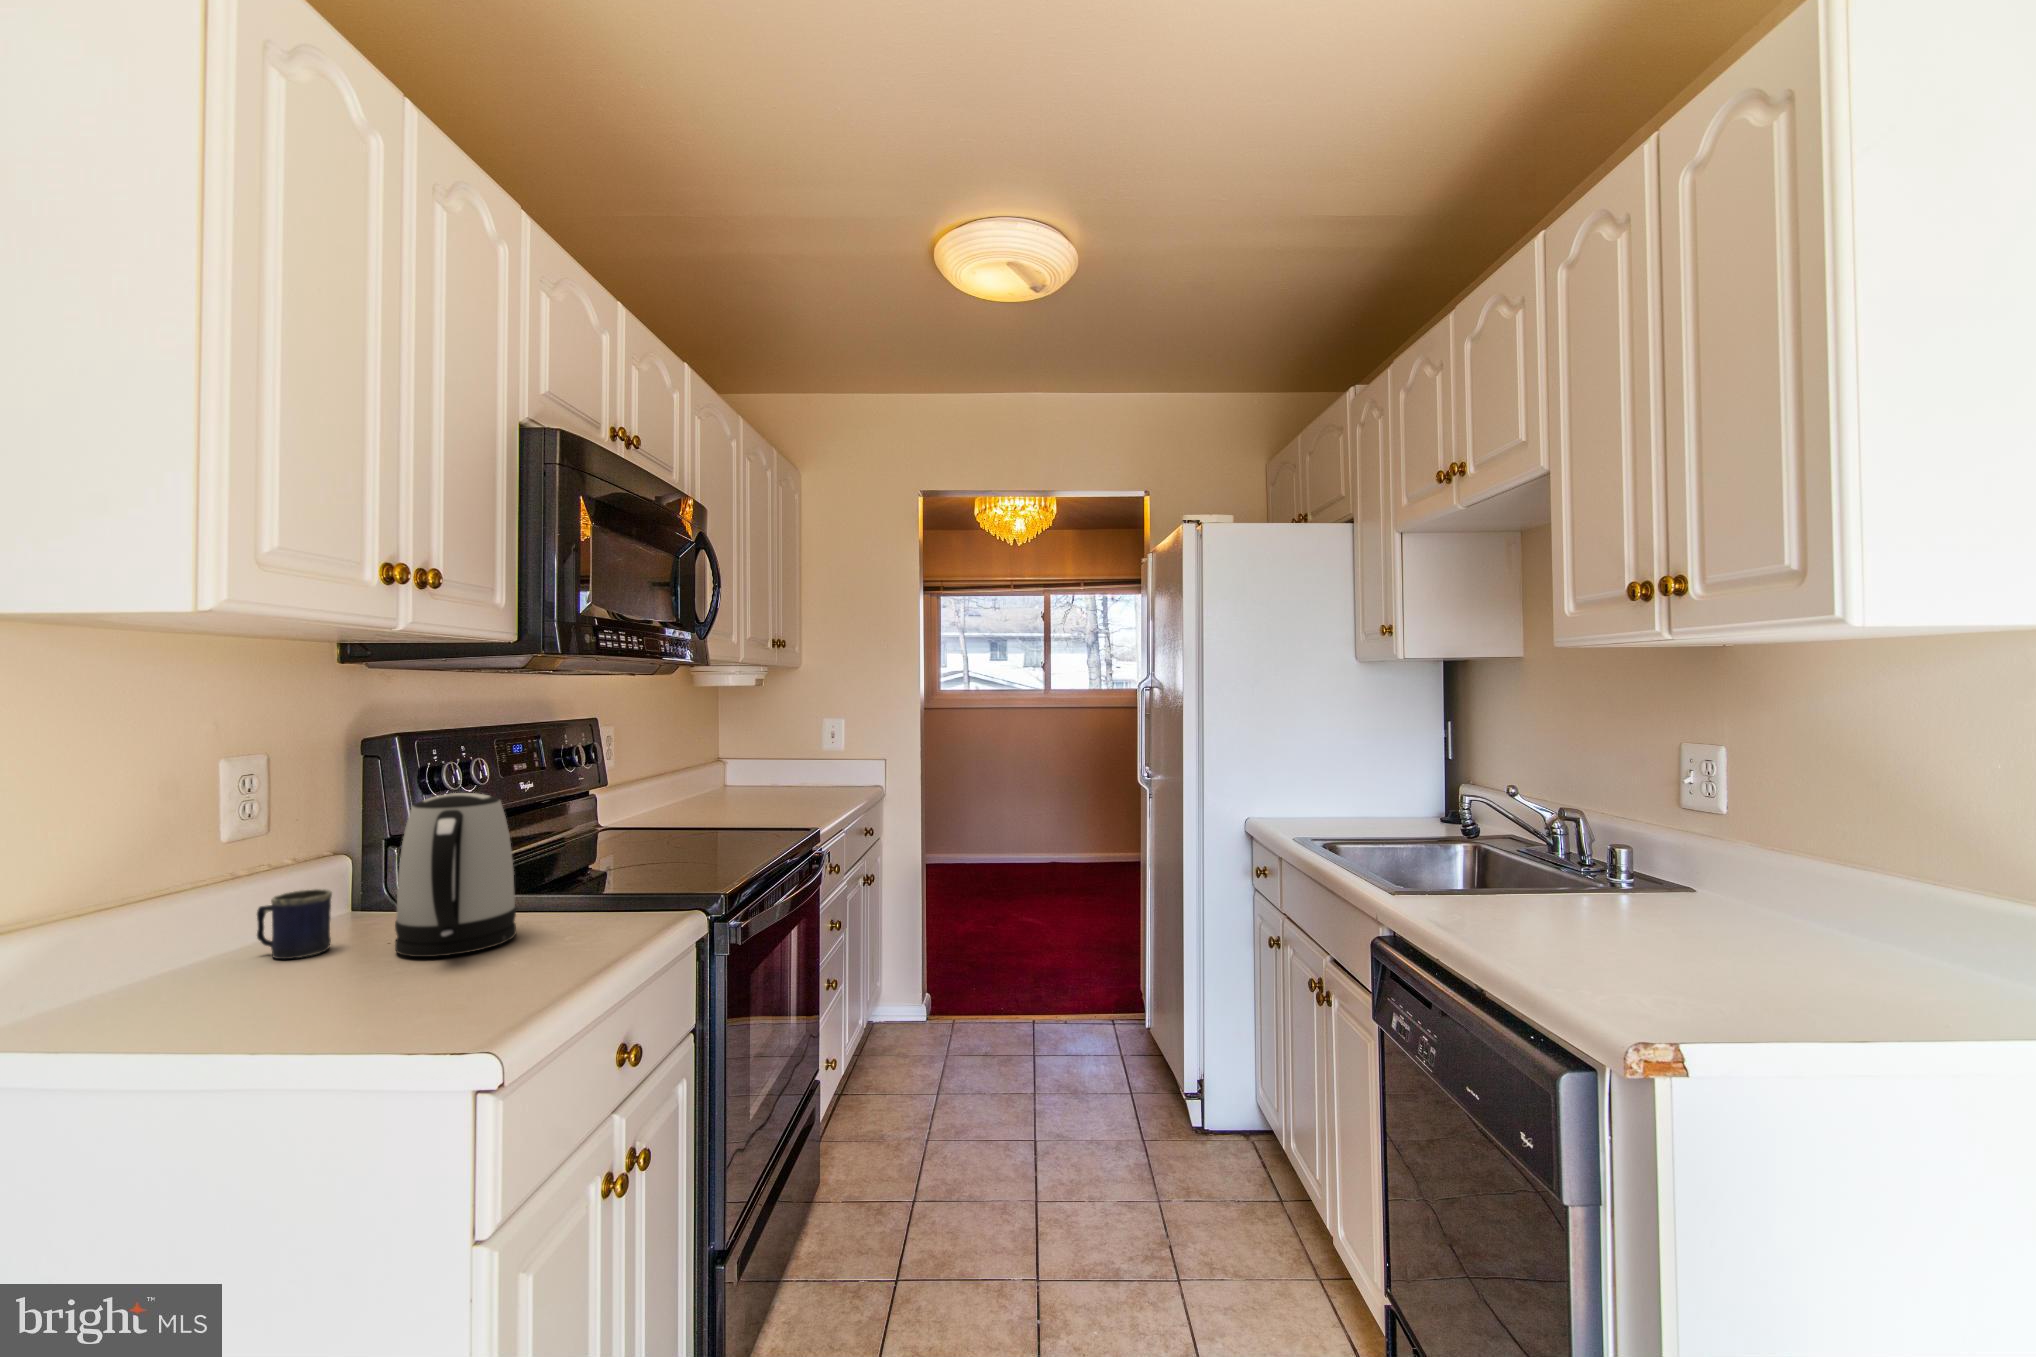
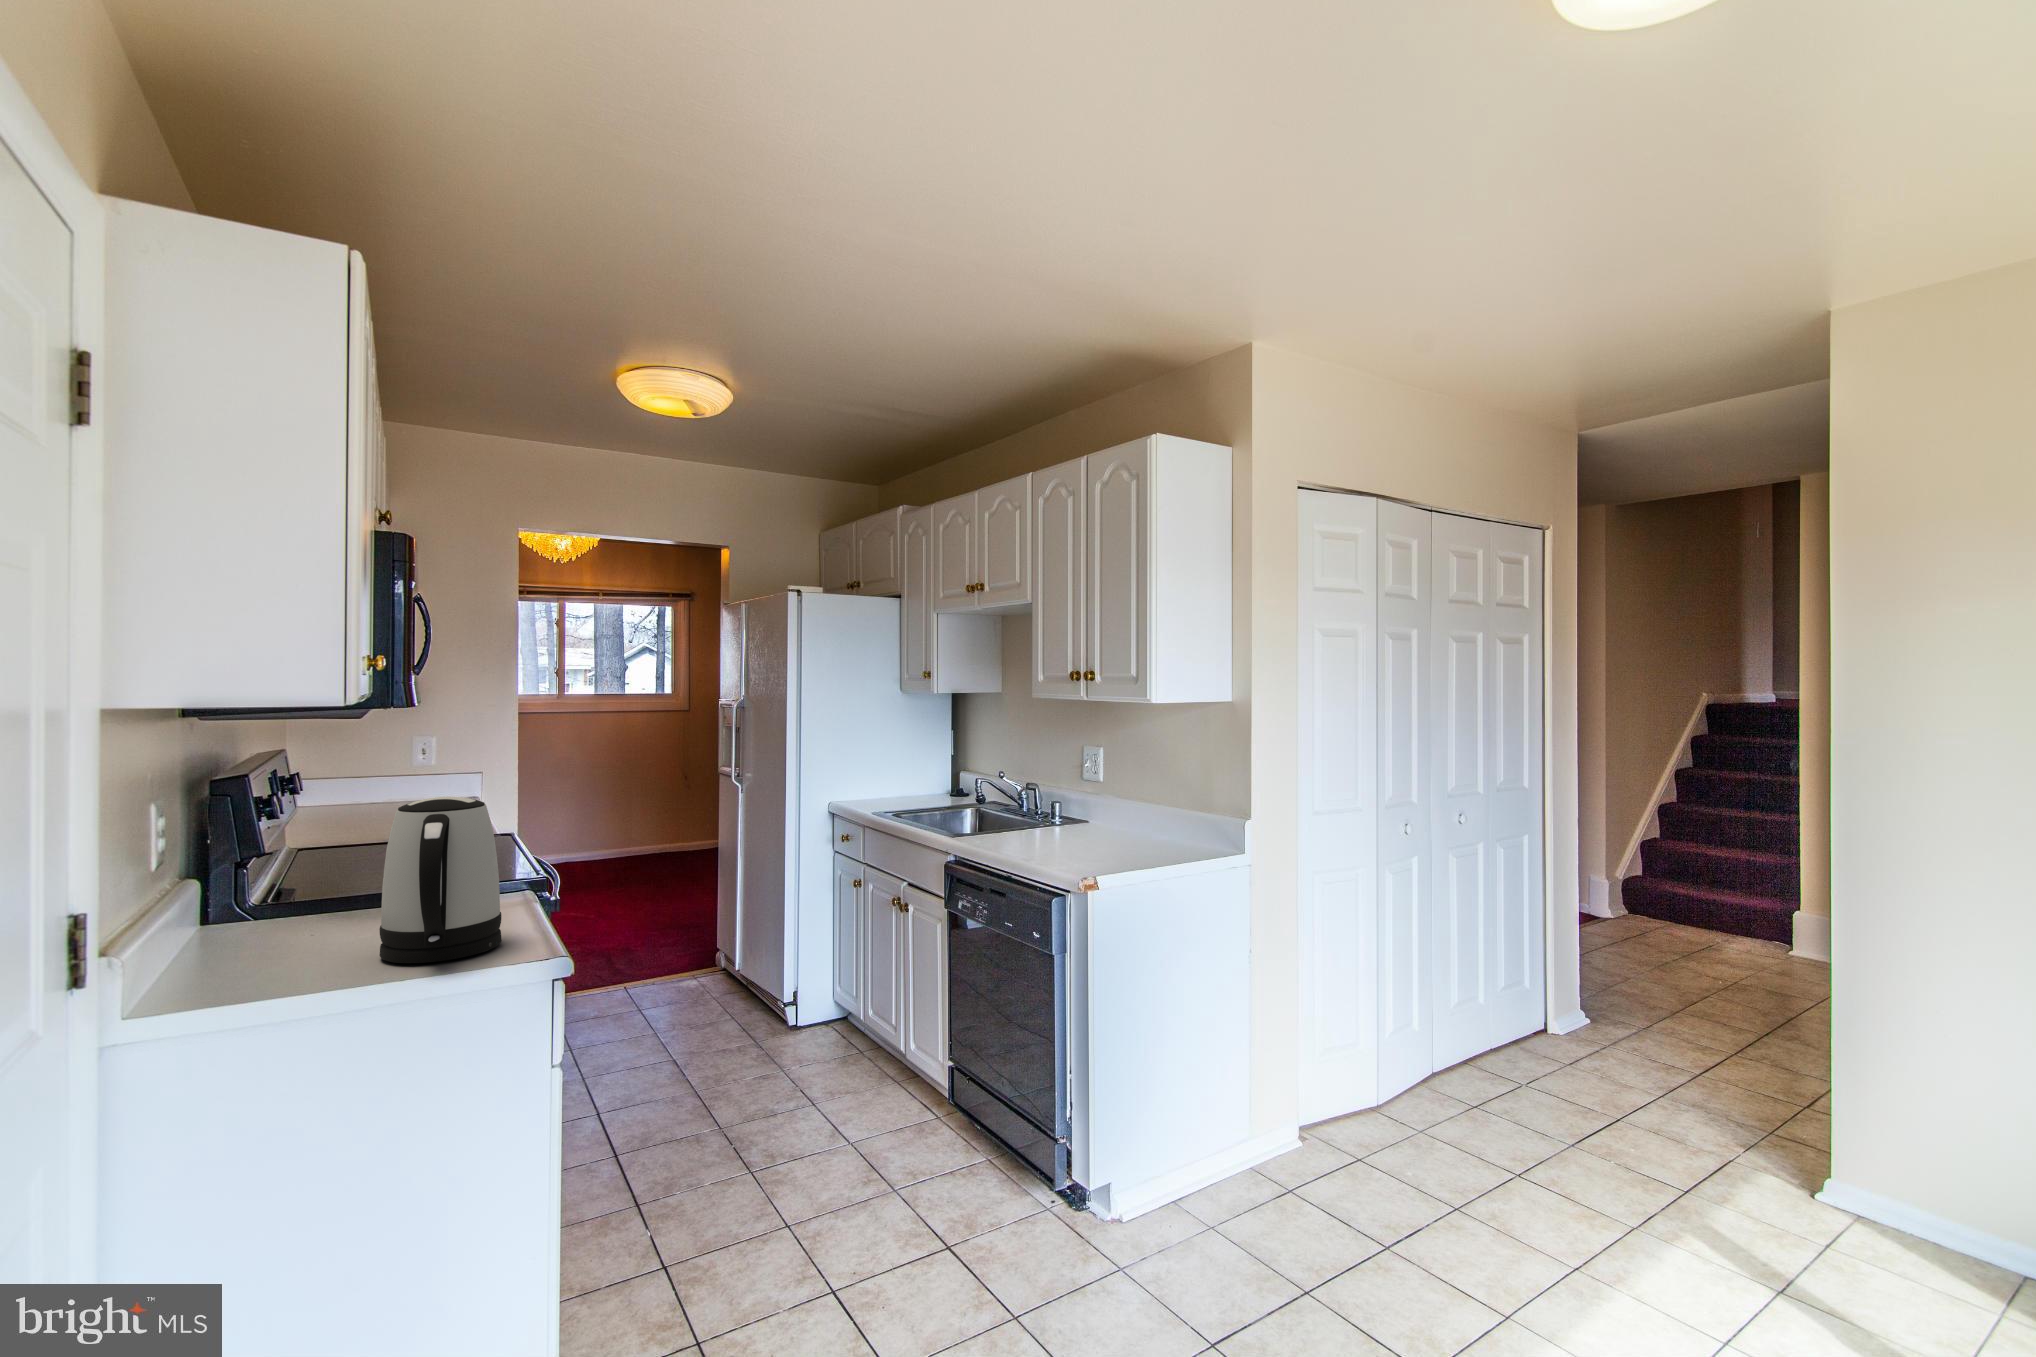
mug: present [257,889,332,959] -> none [238,895,314,965]

